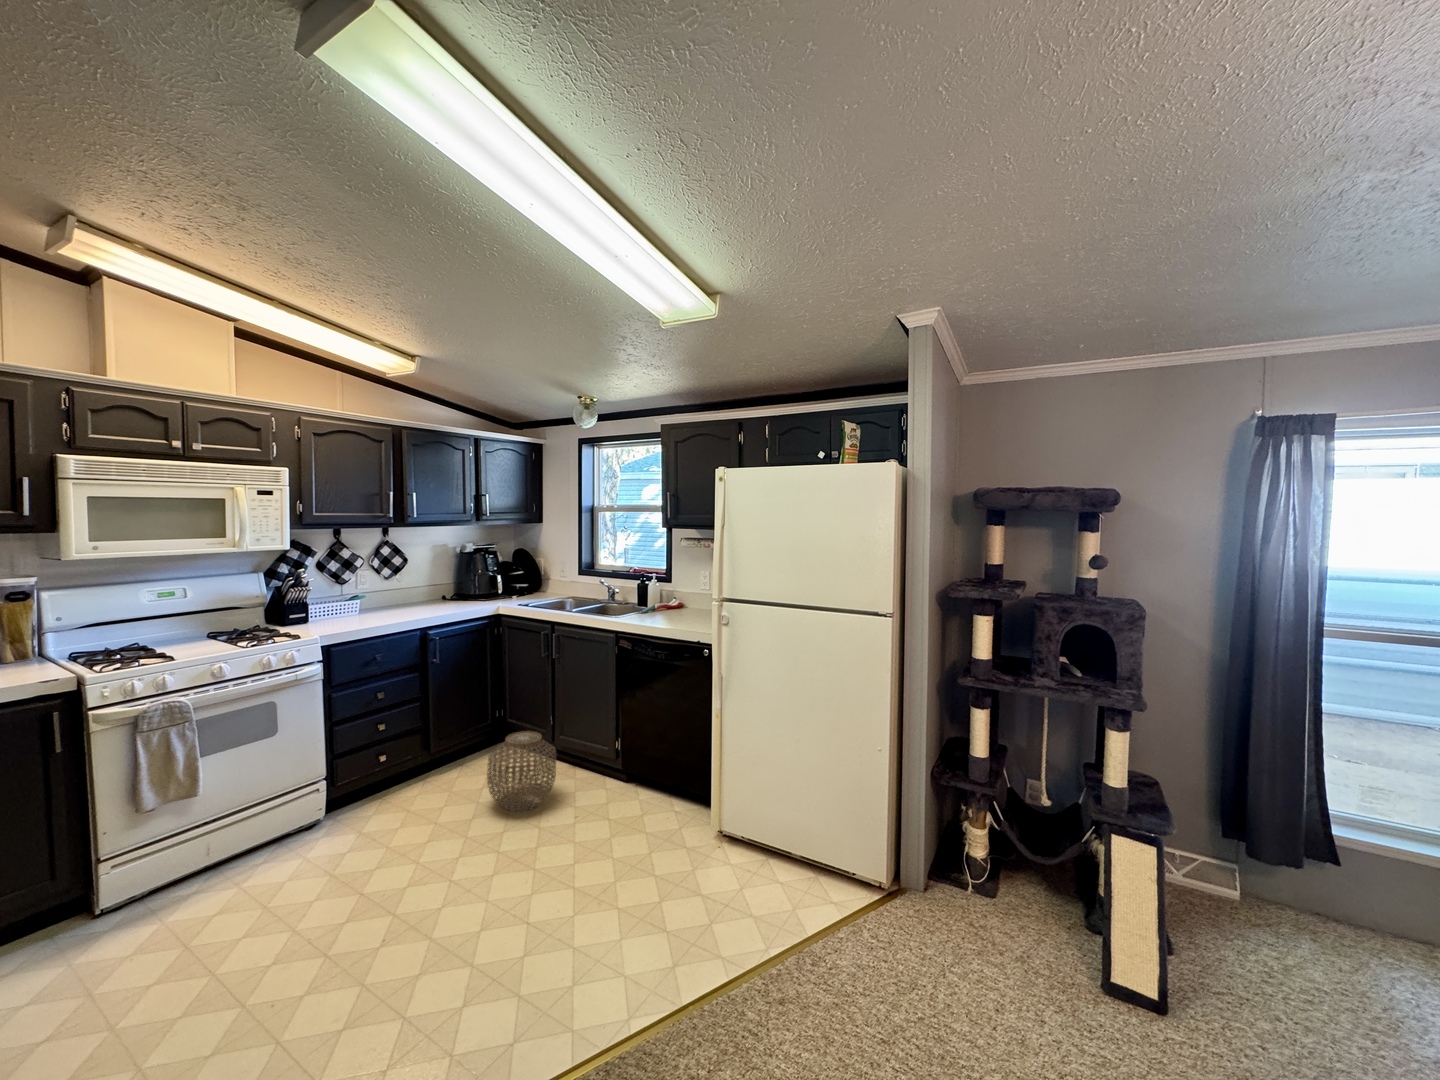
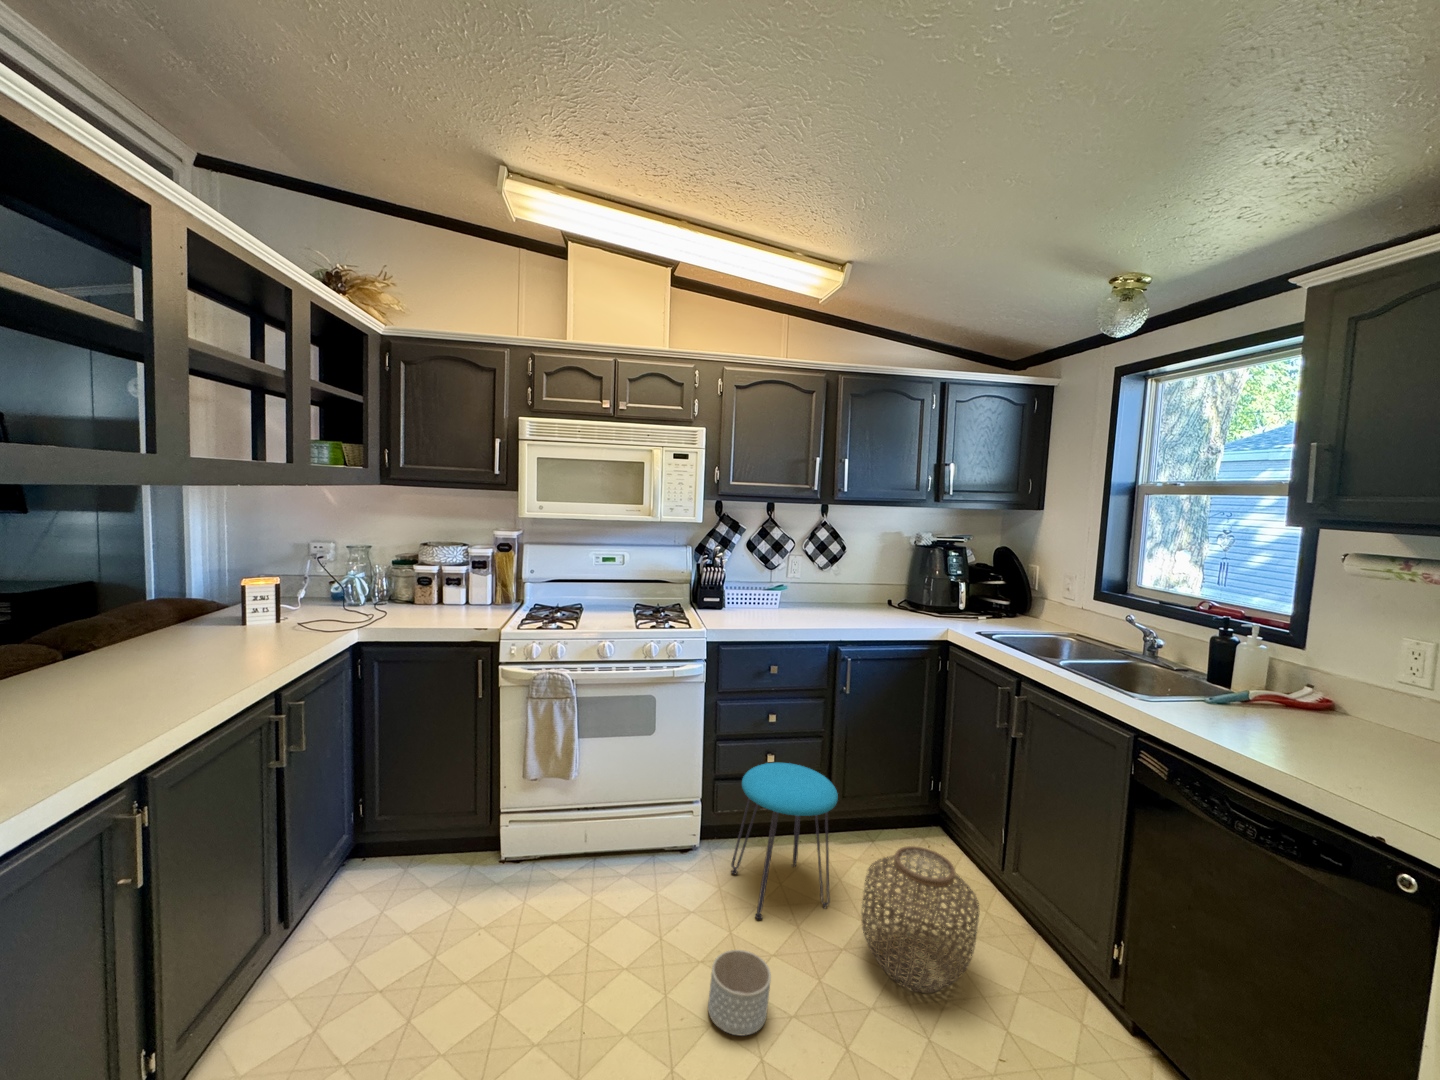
stool: none [370,718,457,828] -> present [731,763,838,919]
planter: none [406,830,451,880] -> present [708,950,771,1036]

